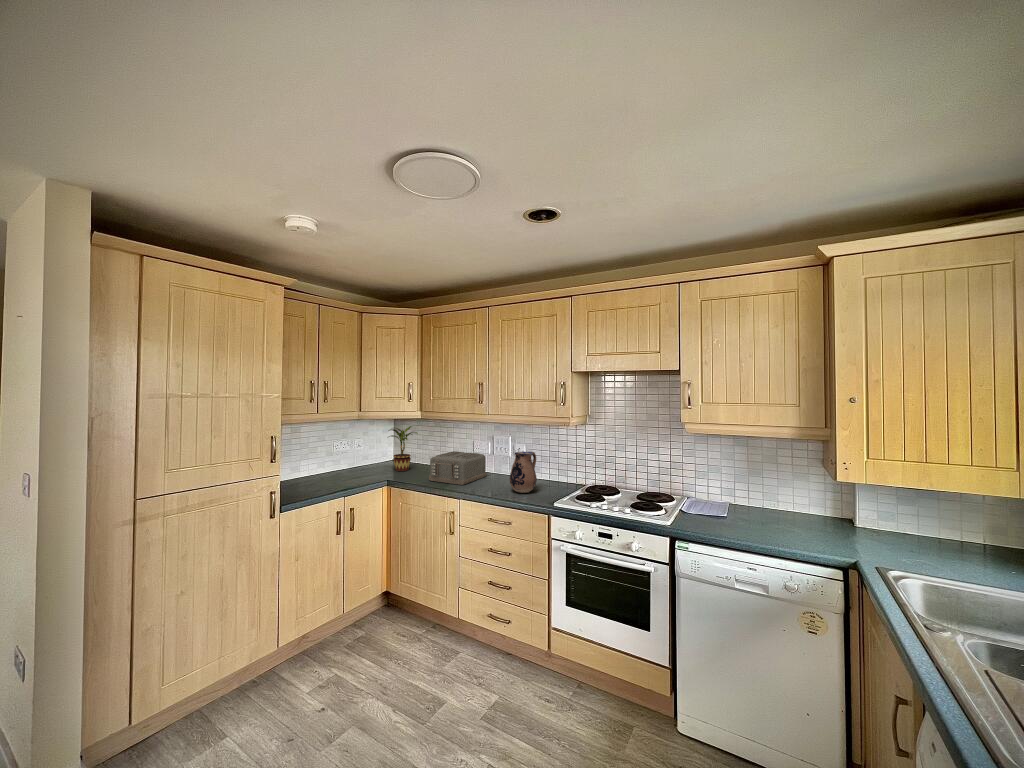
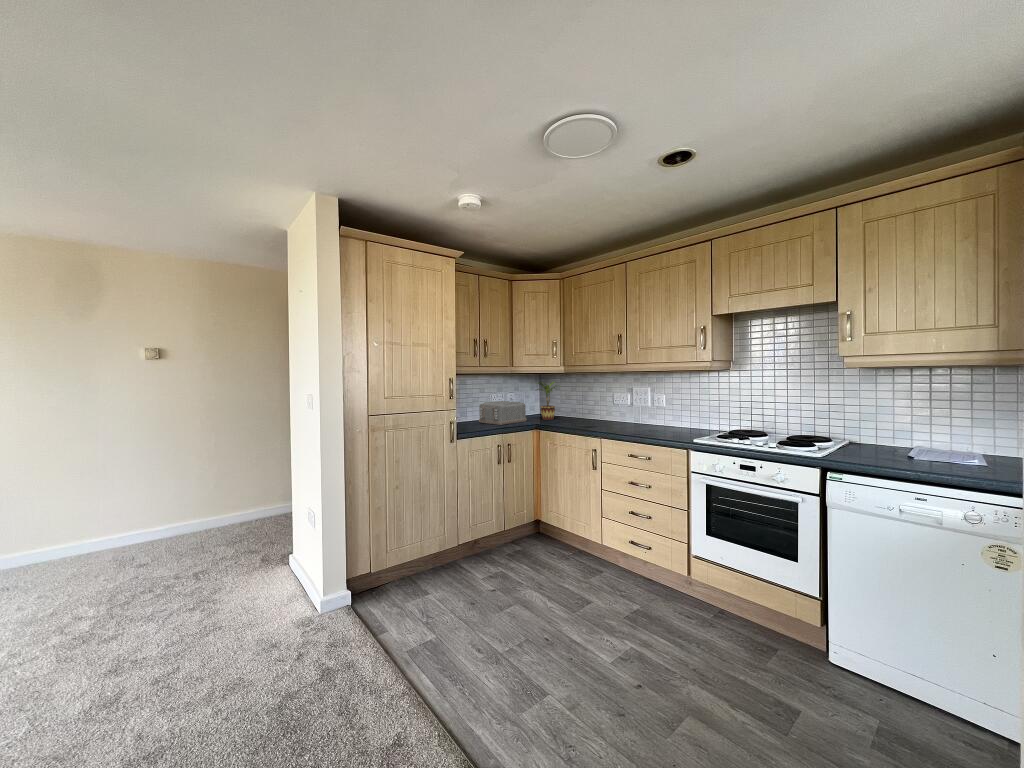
toaster: present [429,451,486,485] -> present [479,401,527,425]
ceramic pitcher: present [510,452,537,493] -> none [648,396,675,434]

